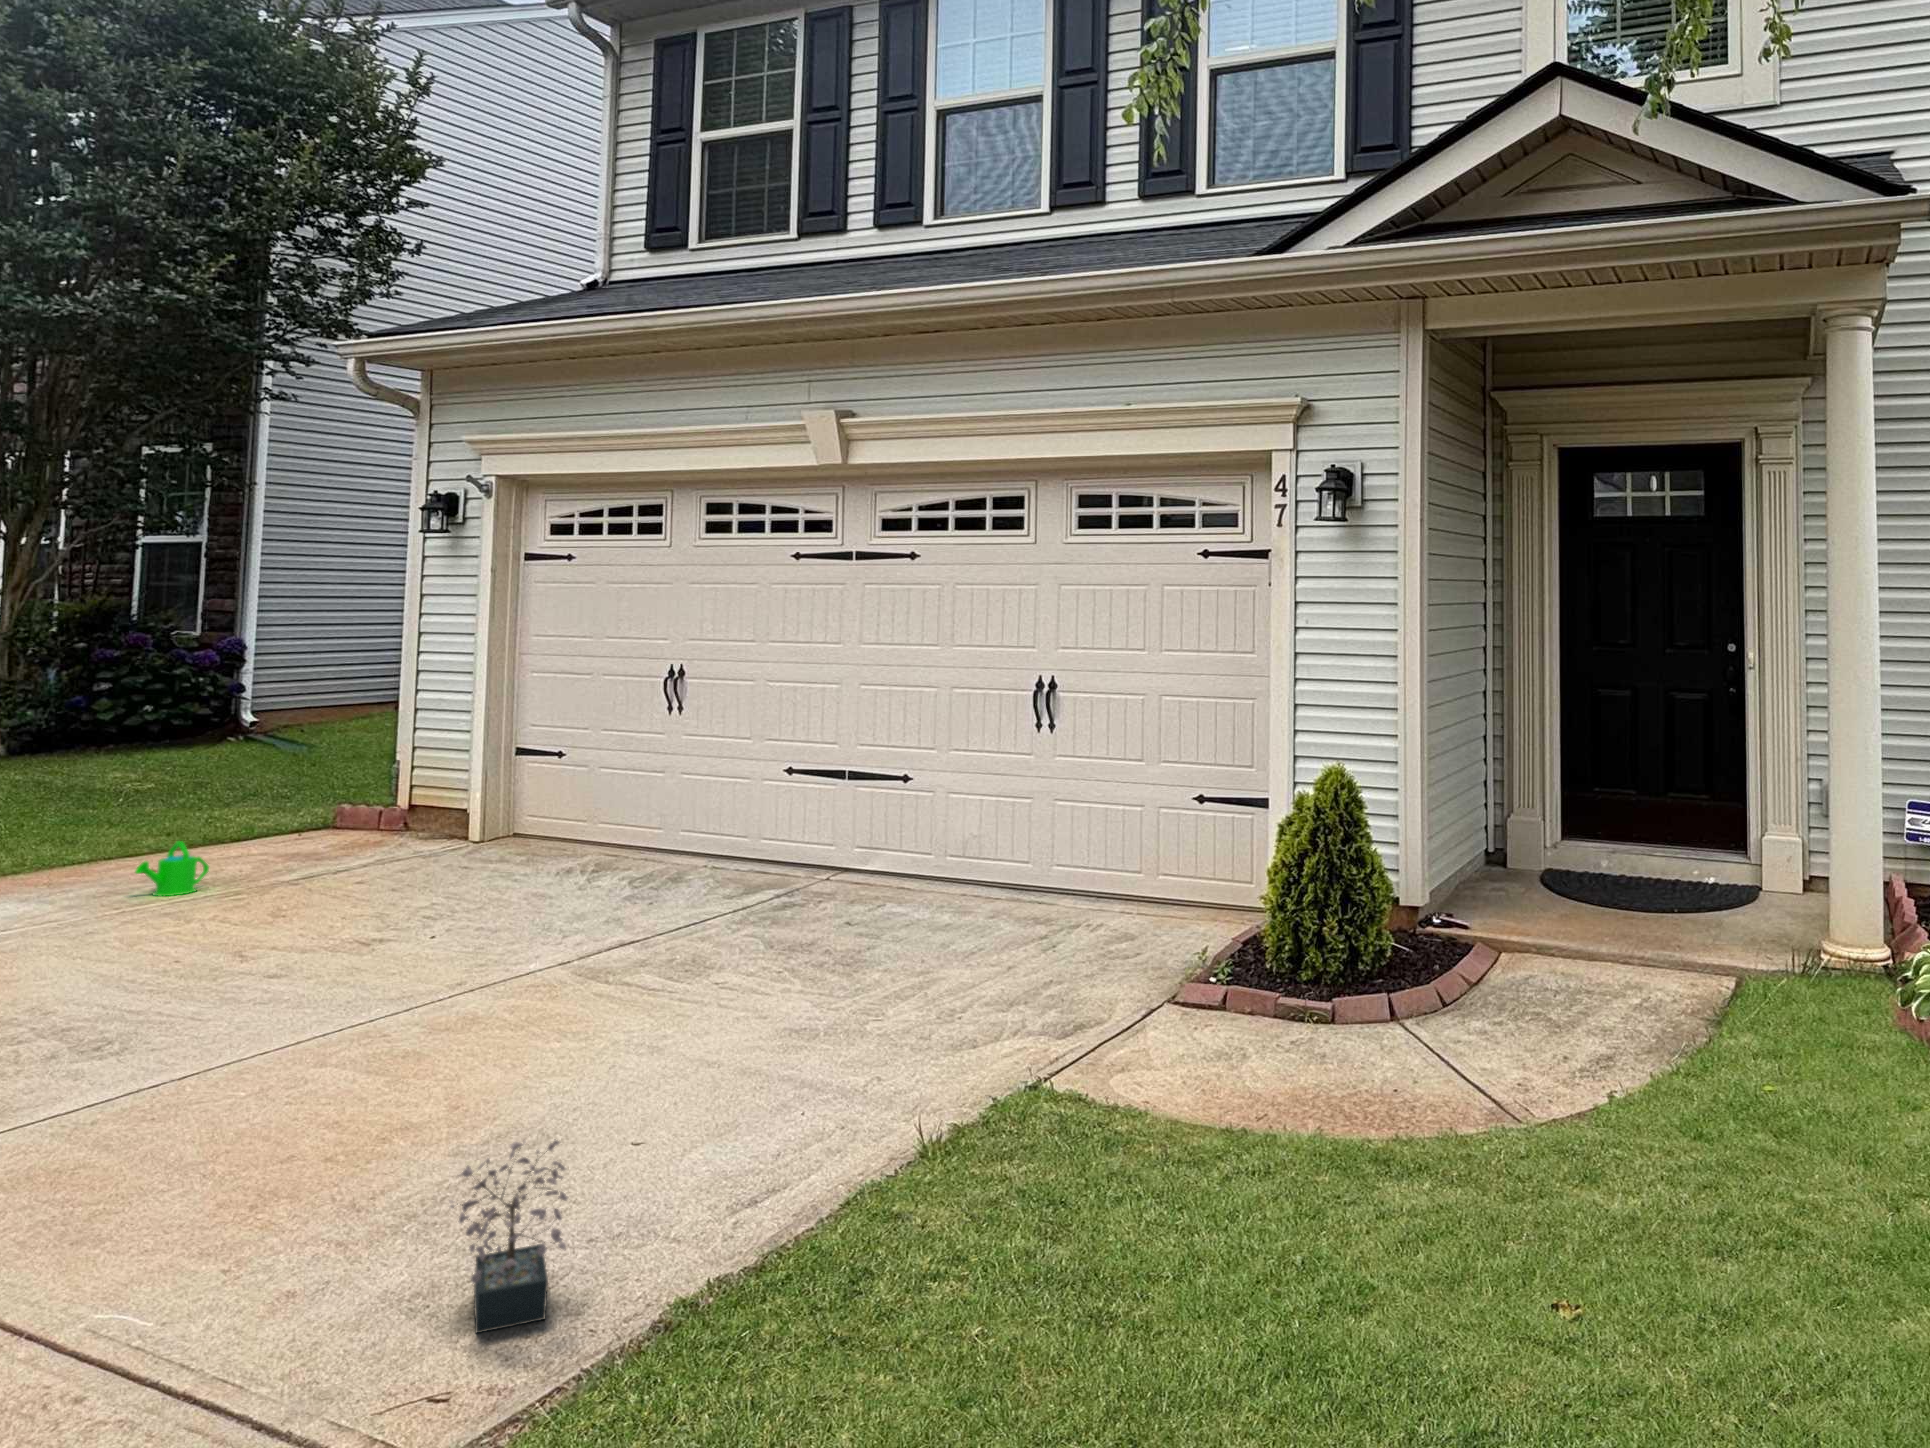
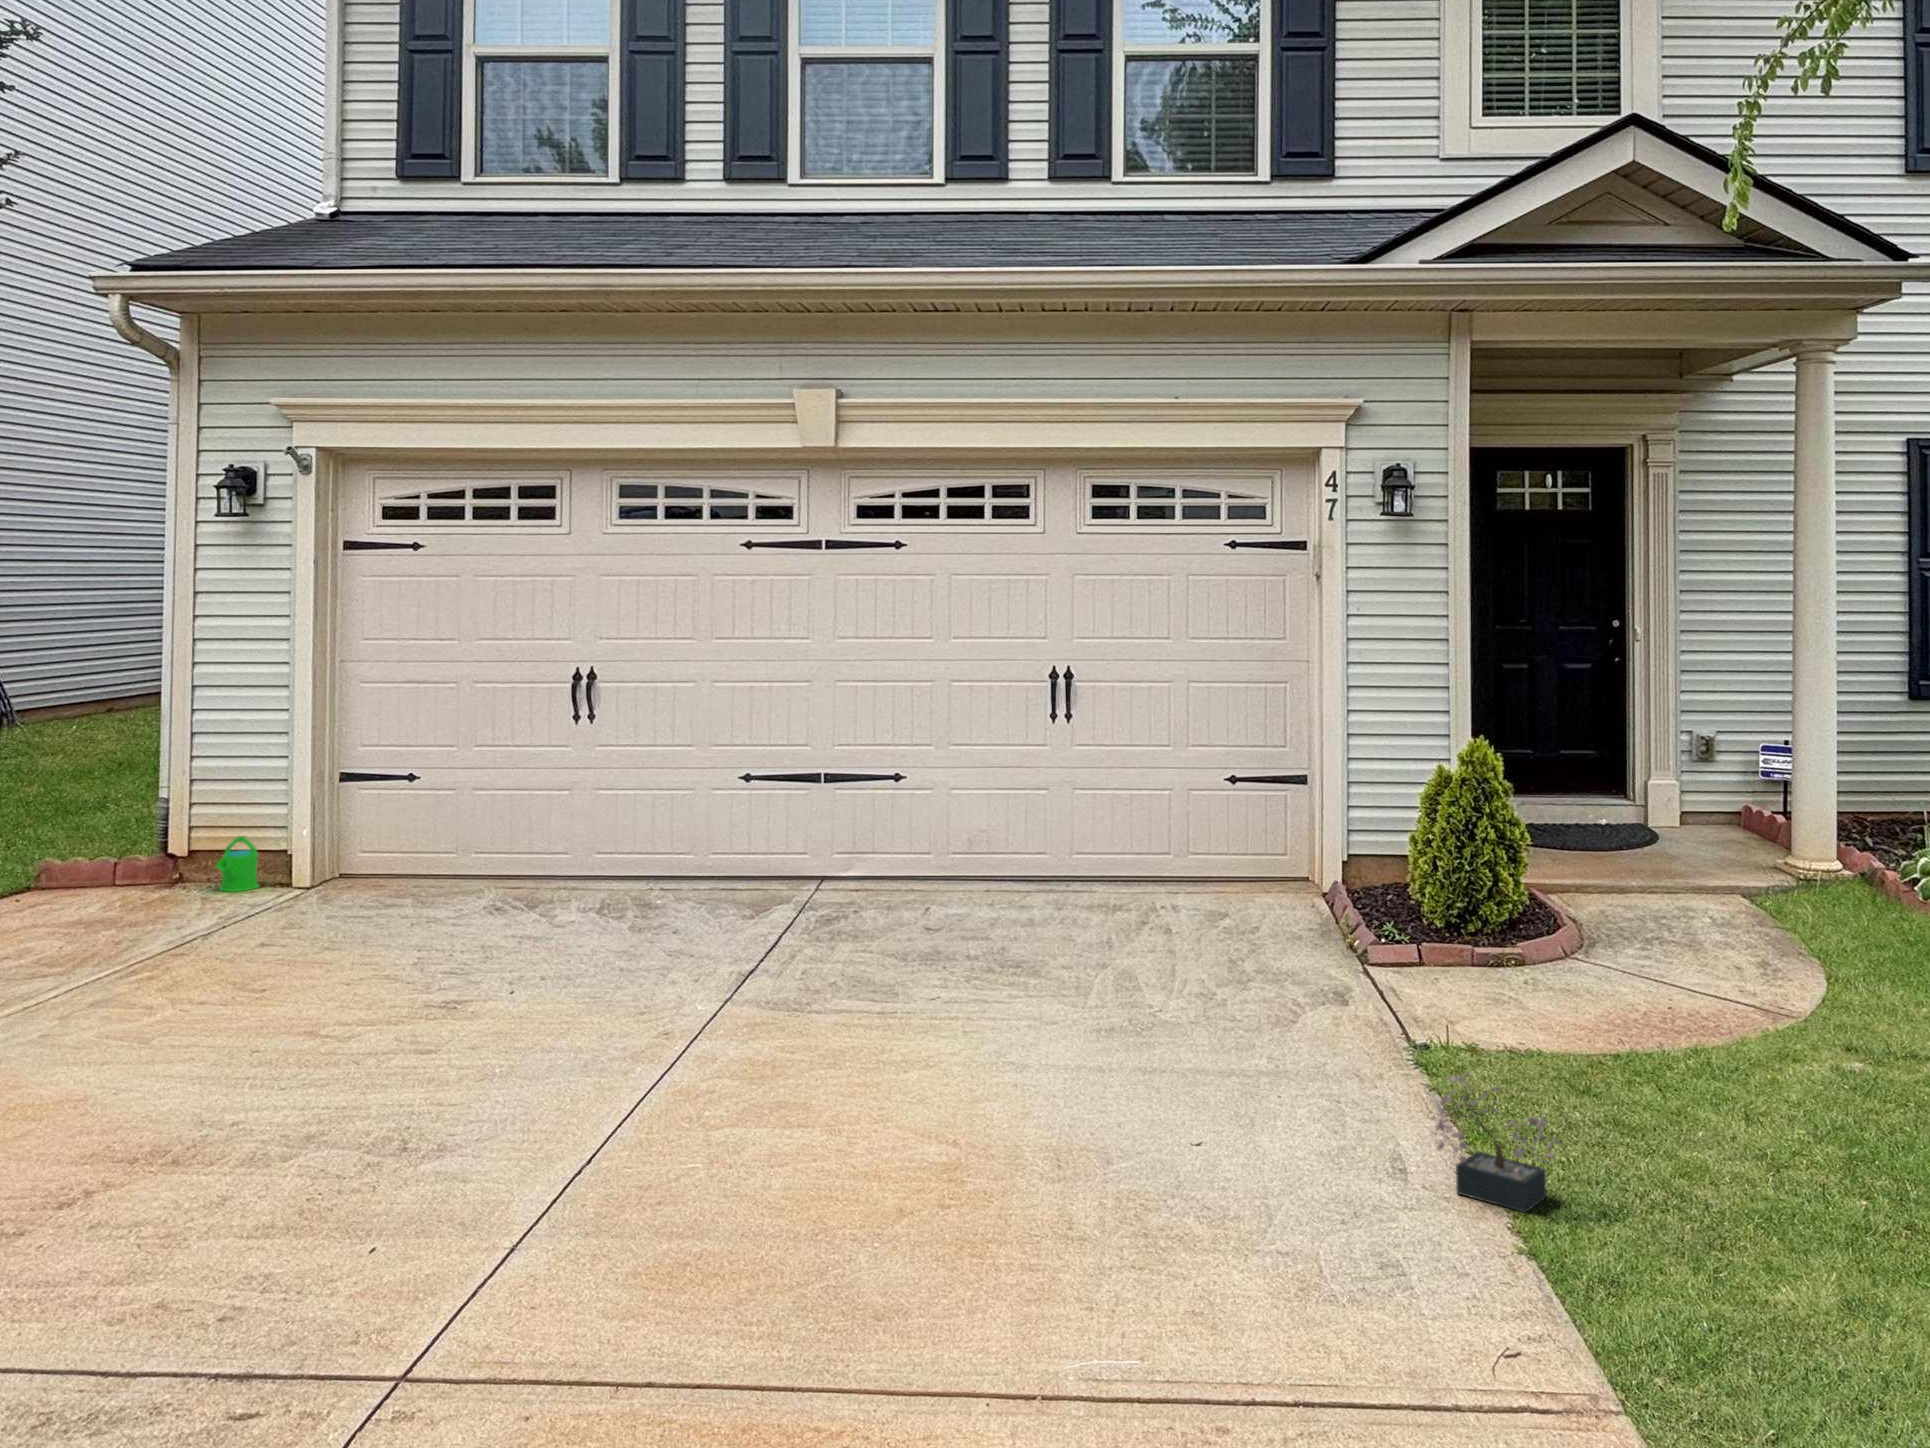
watering can: present [136,841,209,896] -> present [217,836,259,892]

